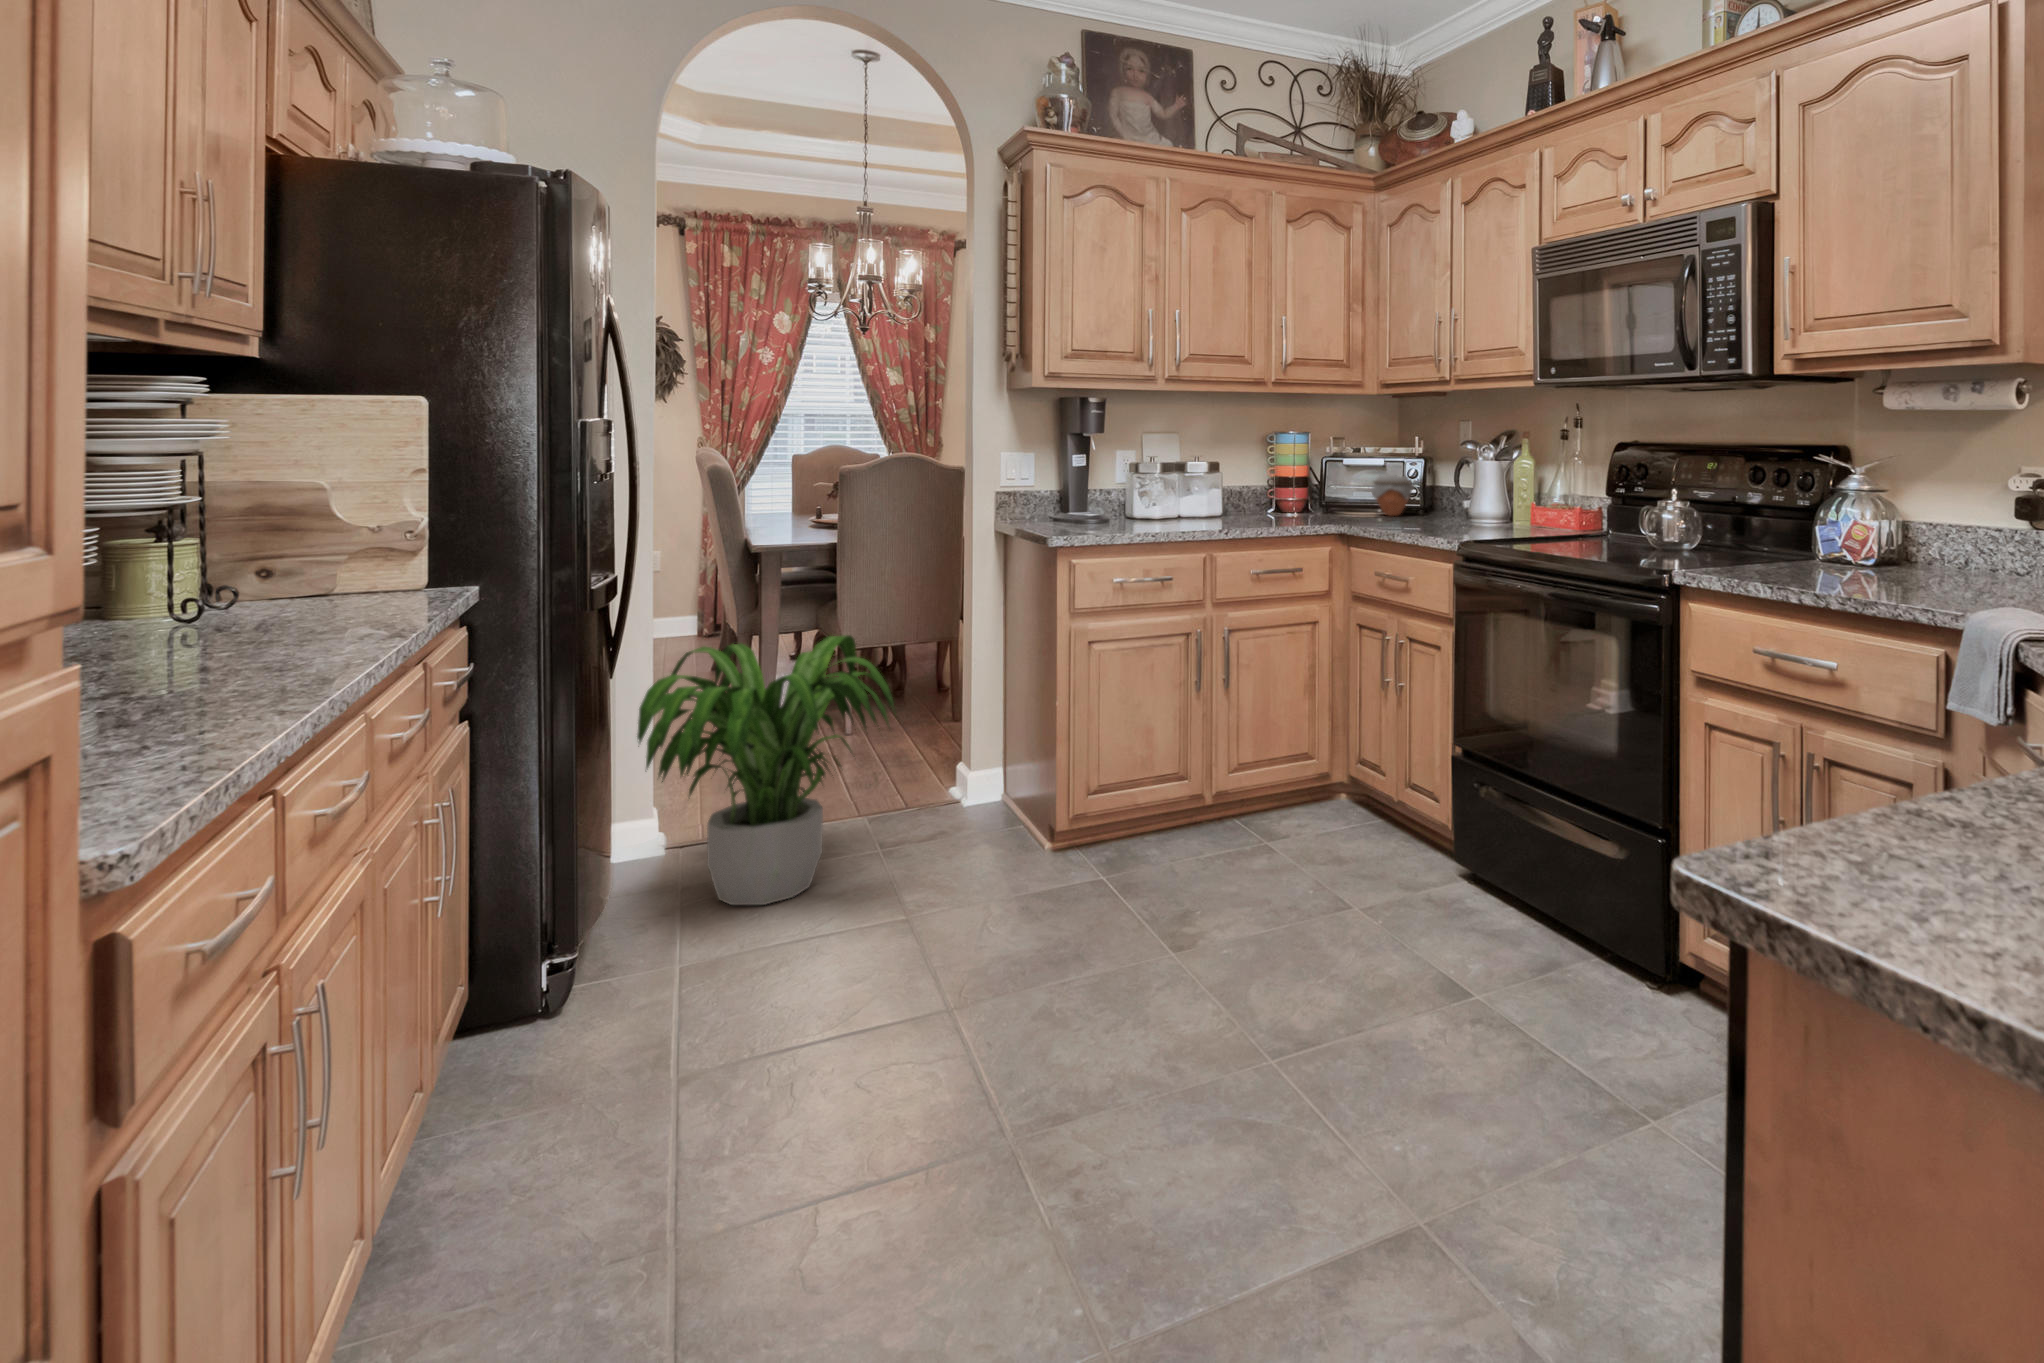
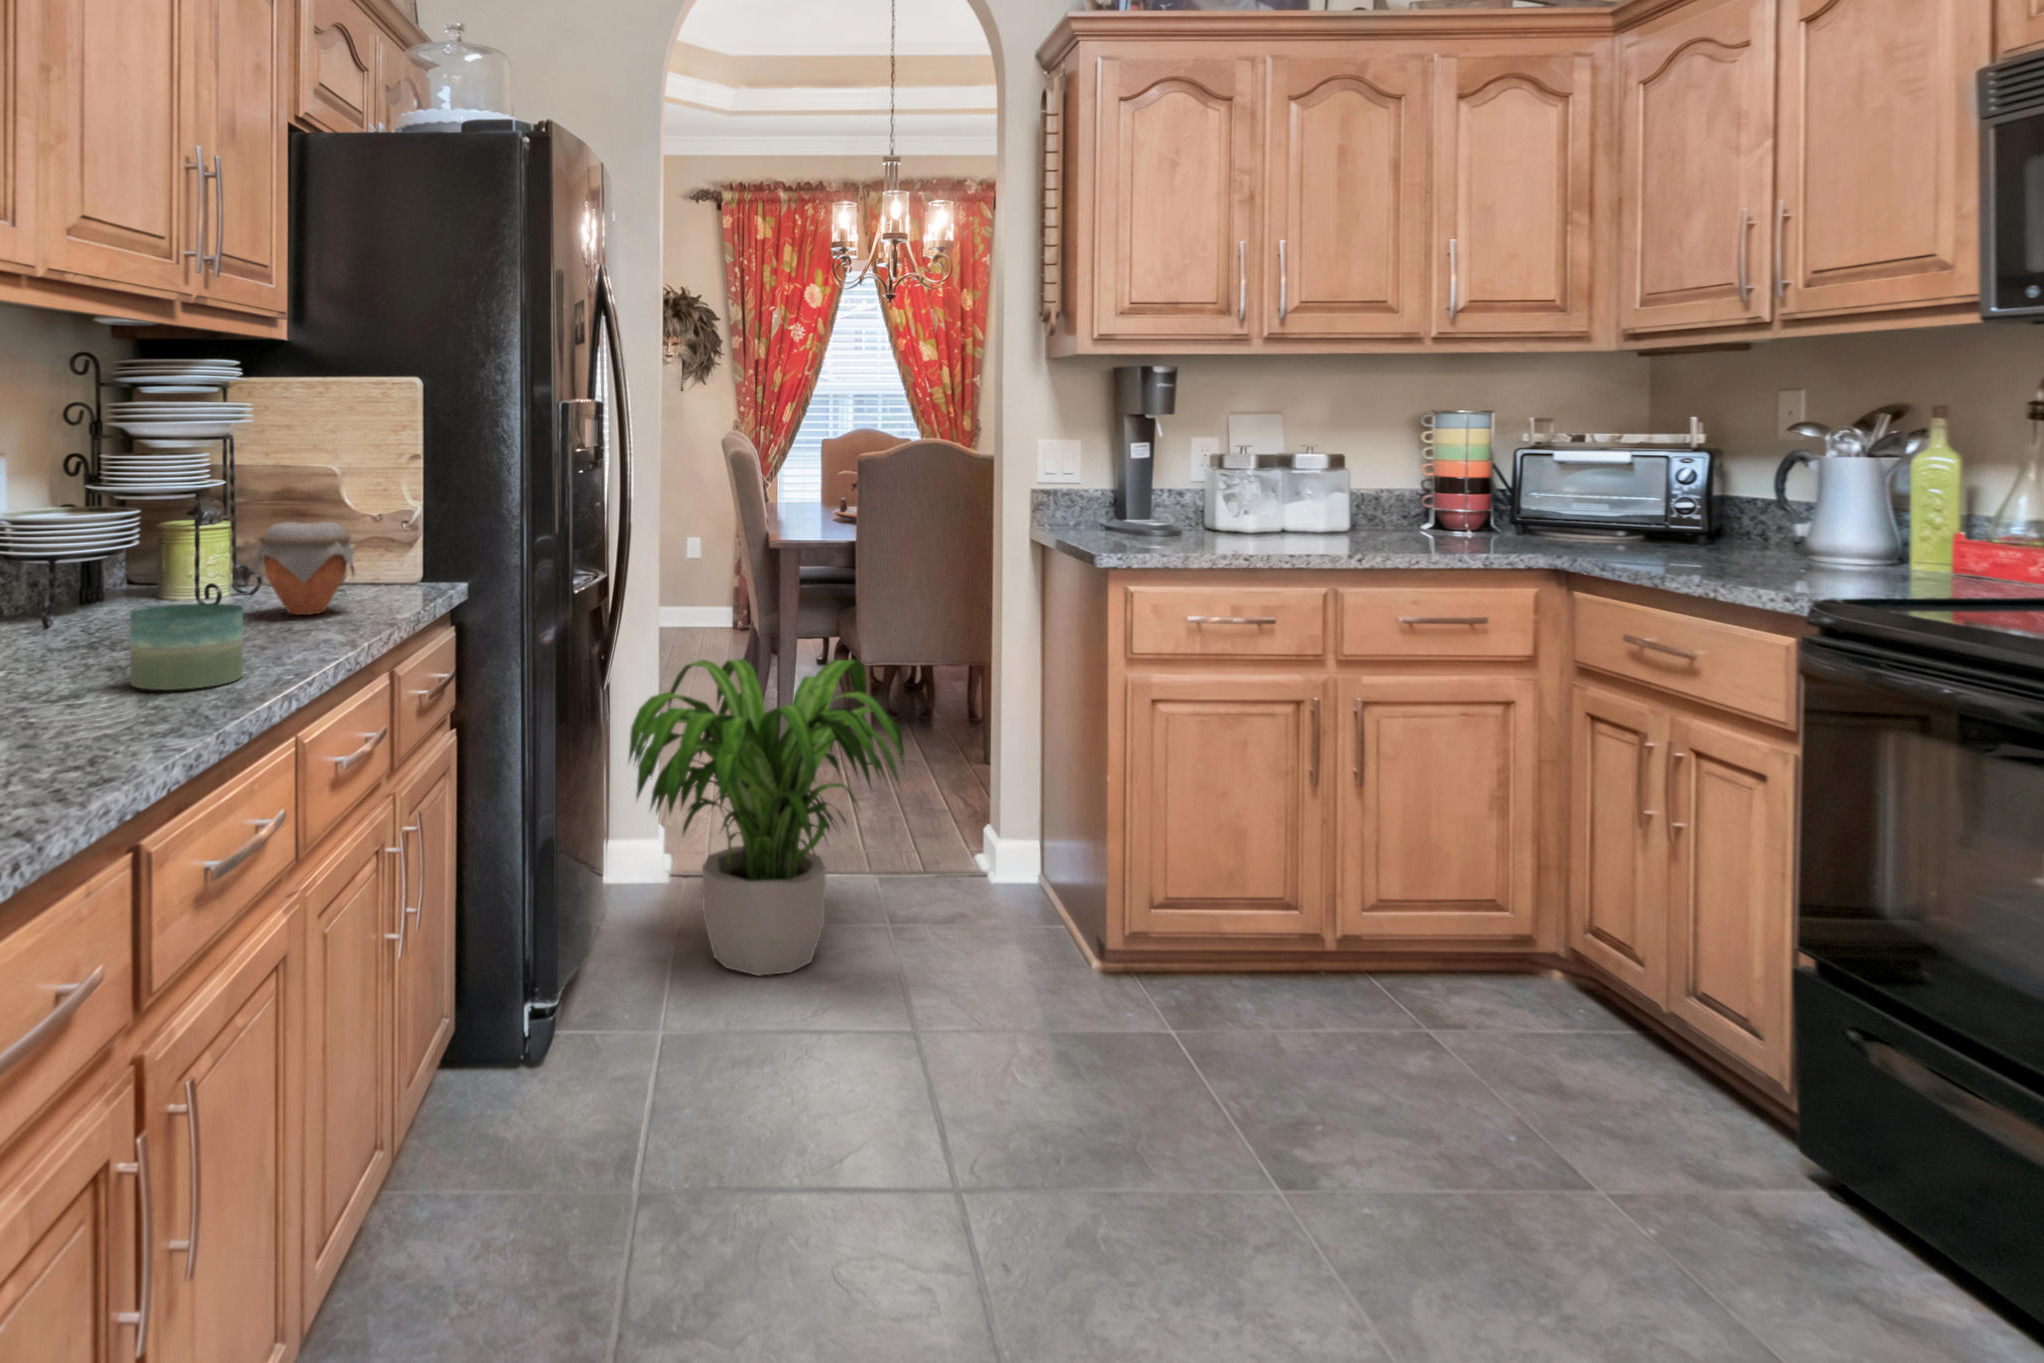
jar: present [1371,475,1414,516] -> present [252,522,355,615]
candle: none [170,604,300,683] -> present [130,603,243,690]

